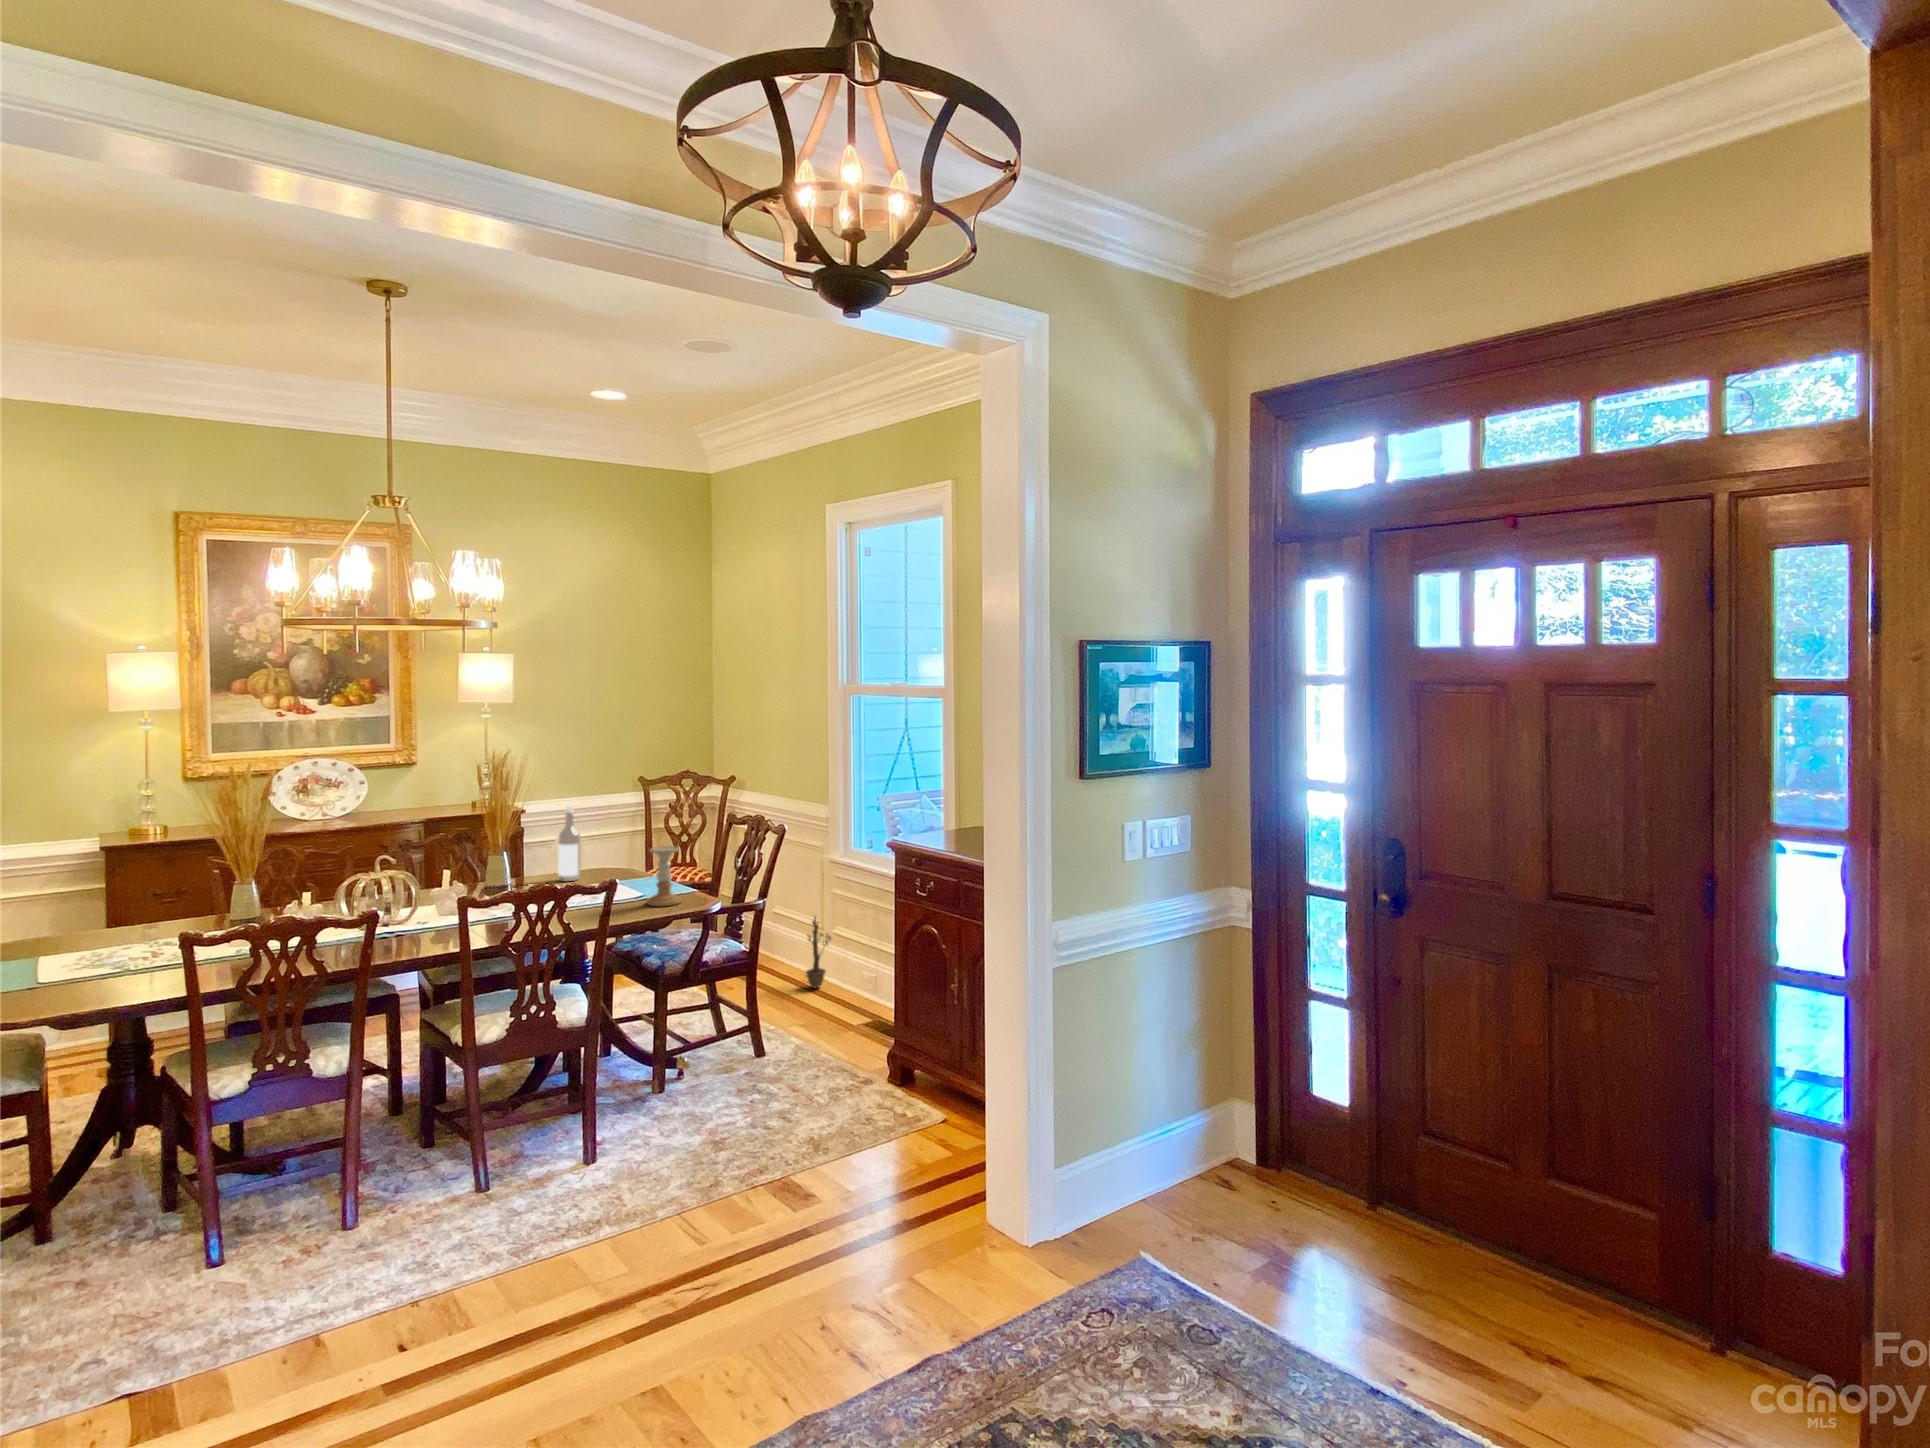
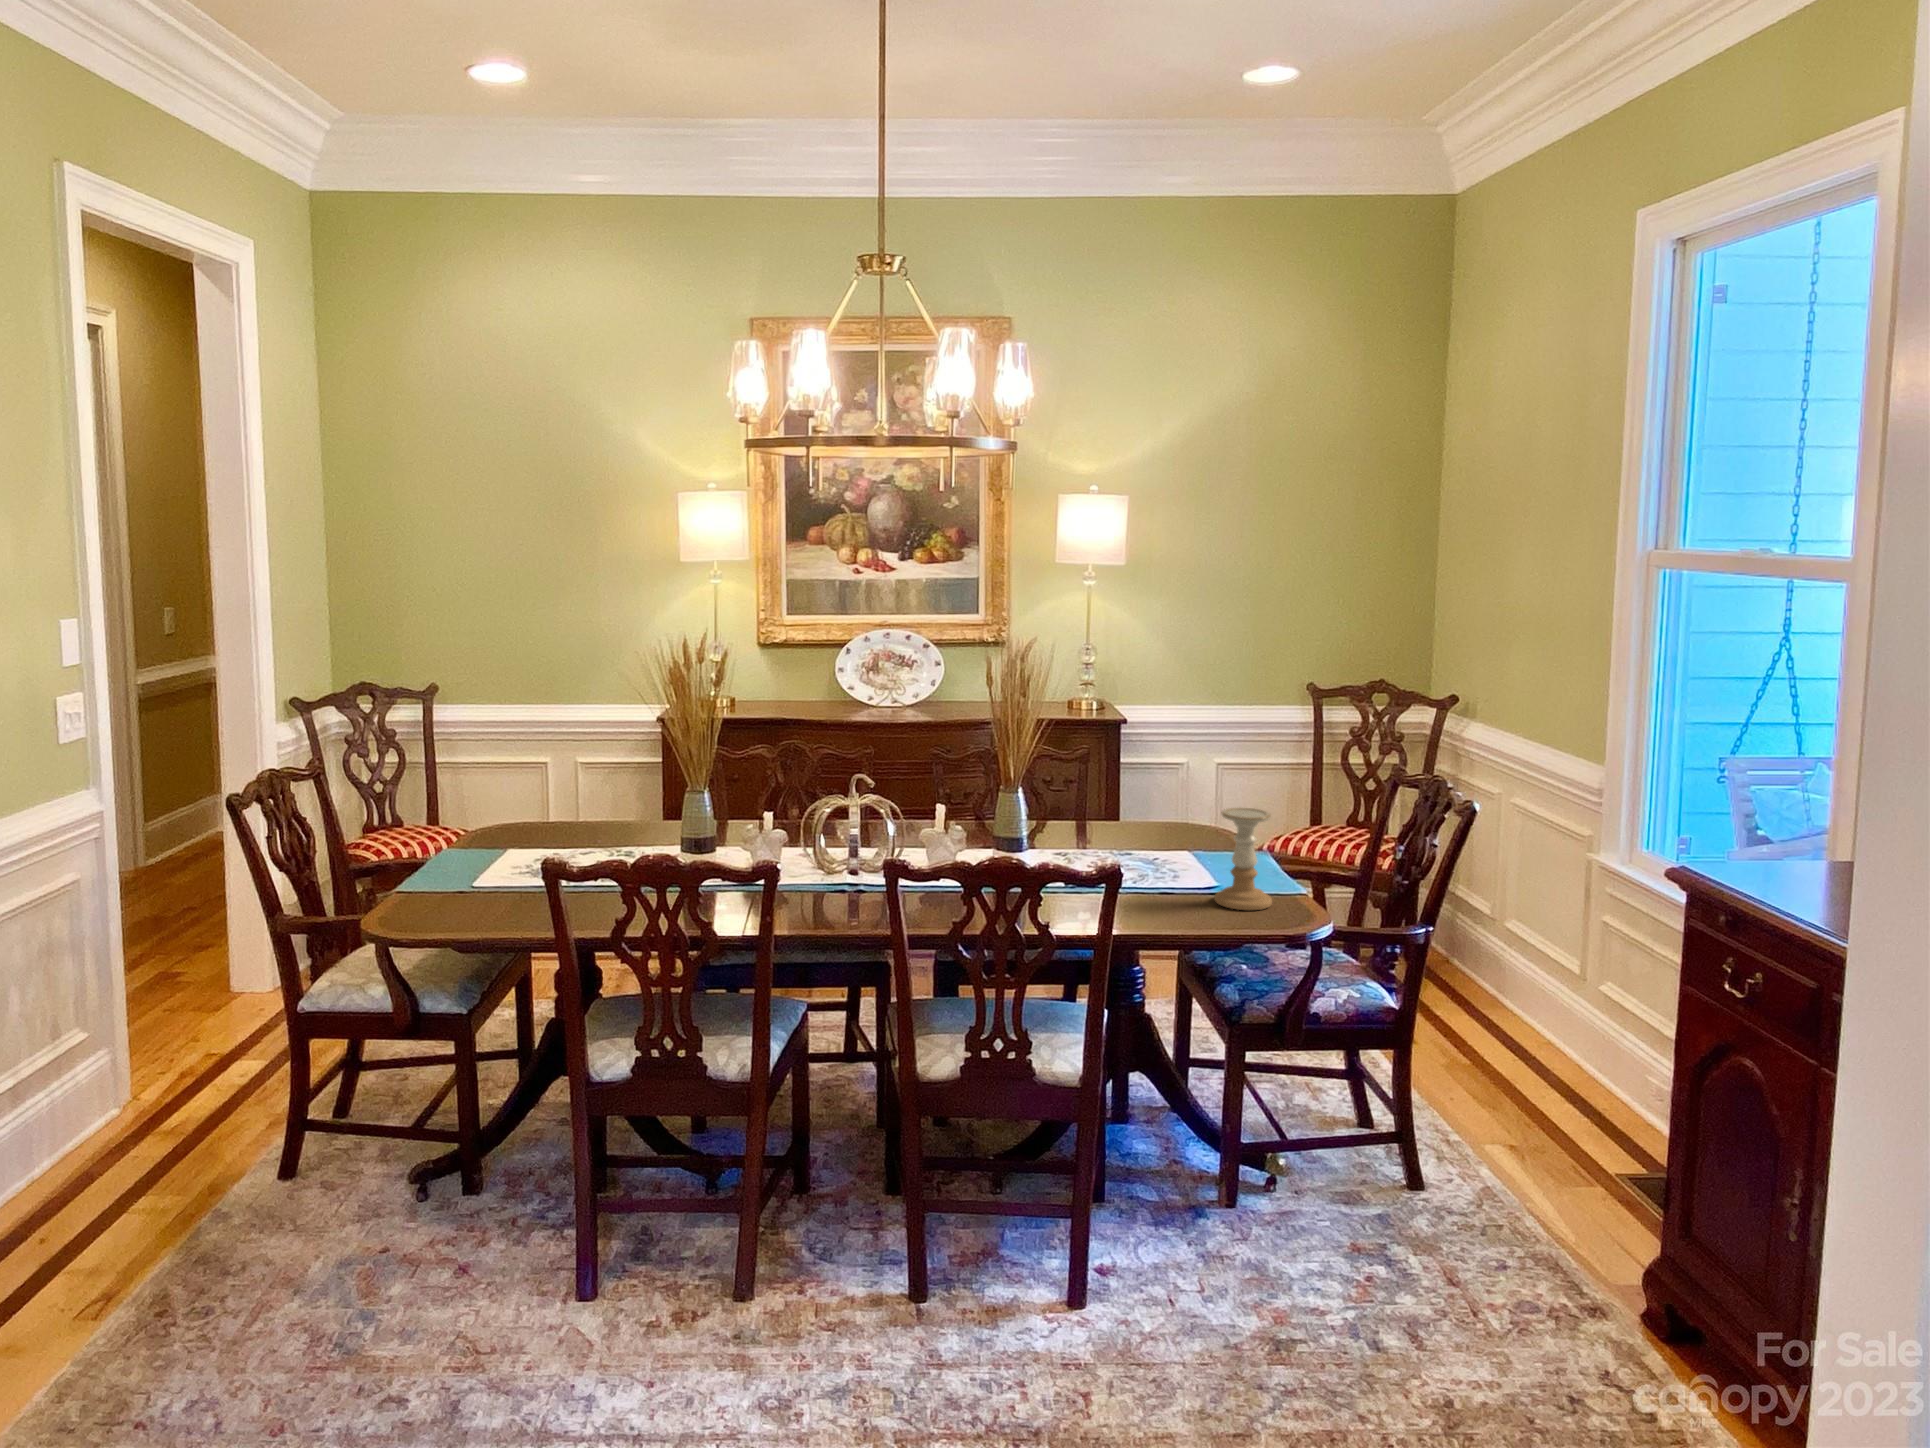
wine bottle: present [558,806,580,881] -> none [1124,722,1156,836]
decorative plant: present [806,917,831,988] -> none [1539,951,1591,1076]

